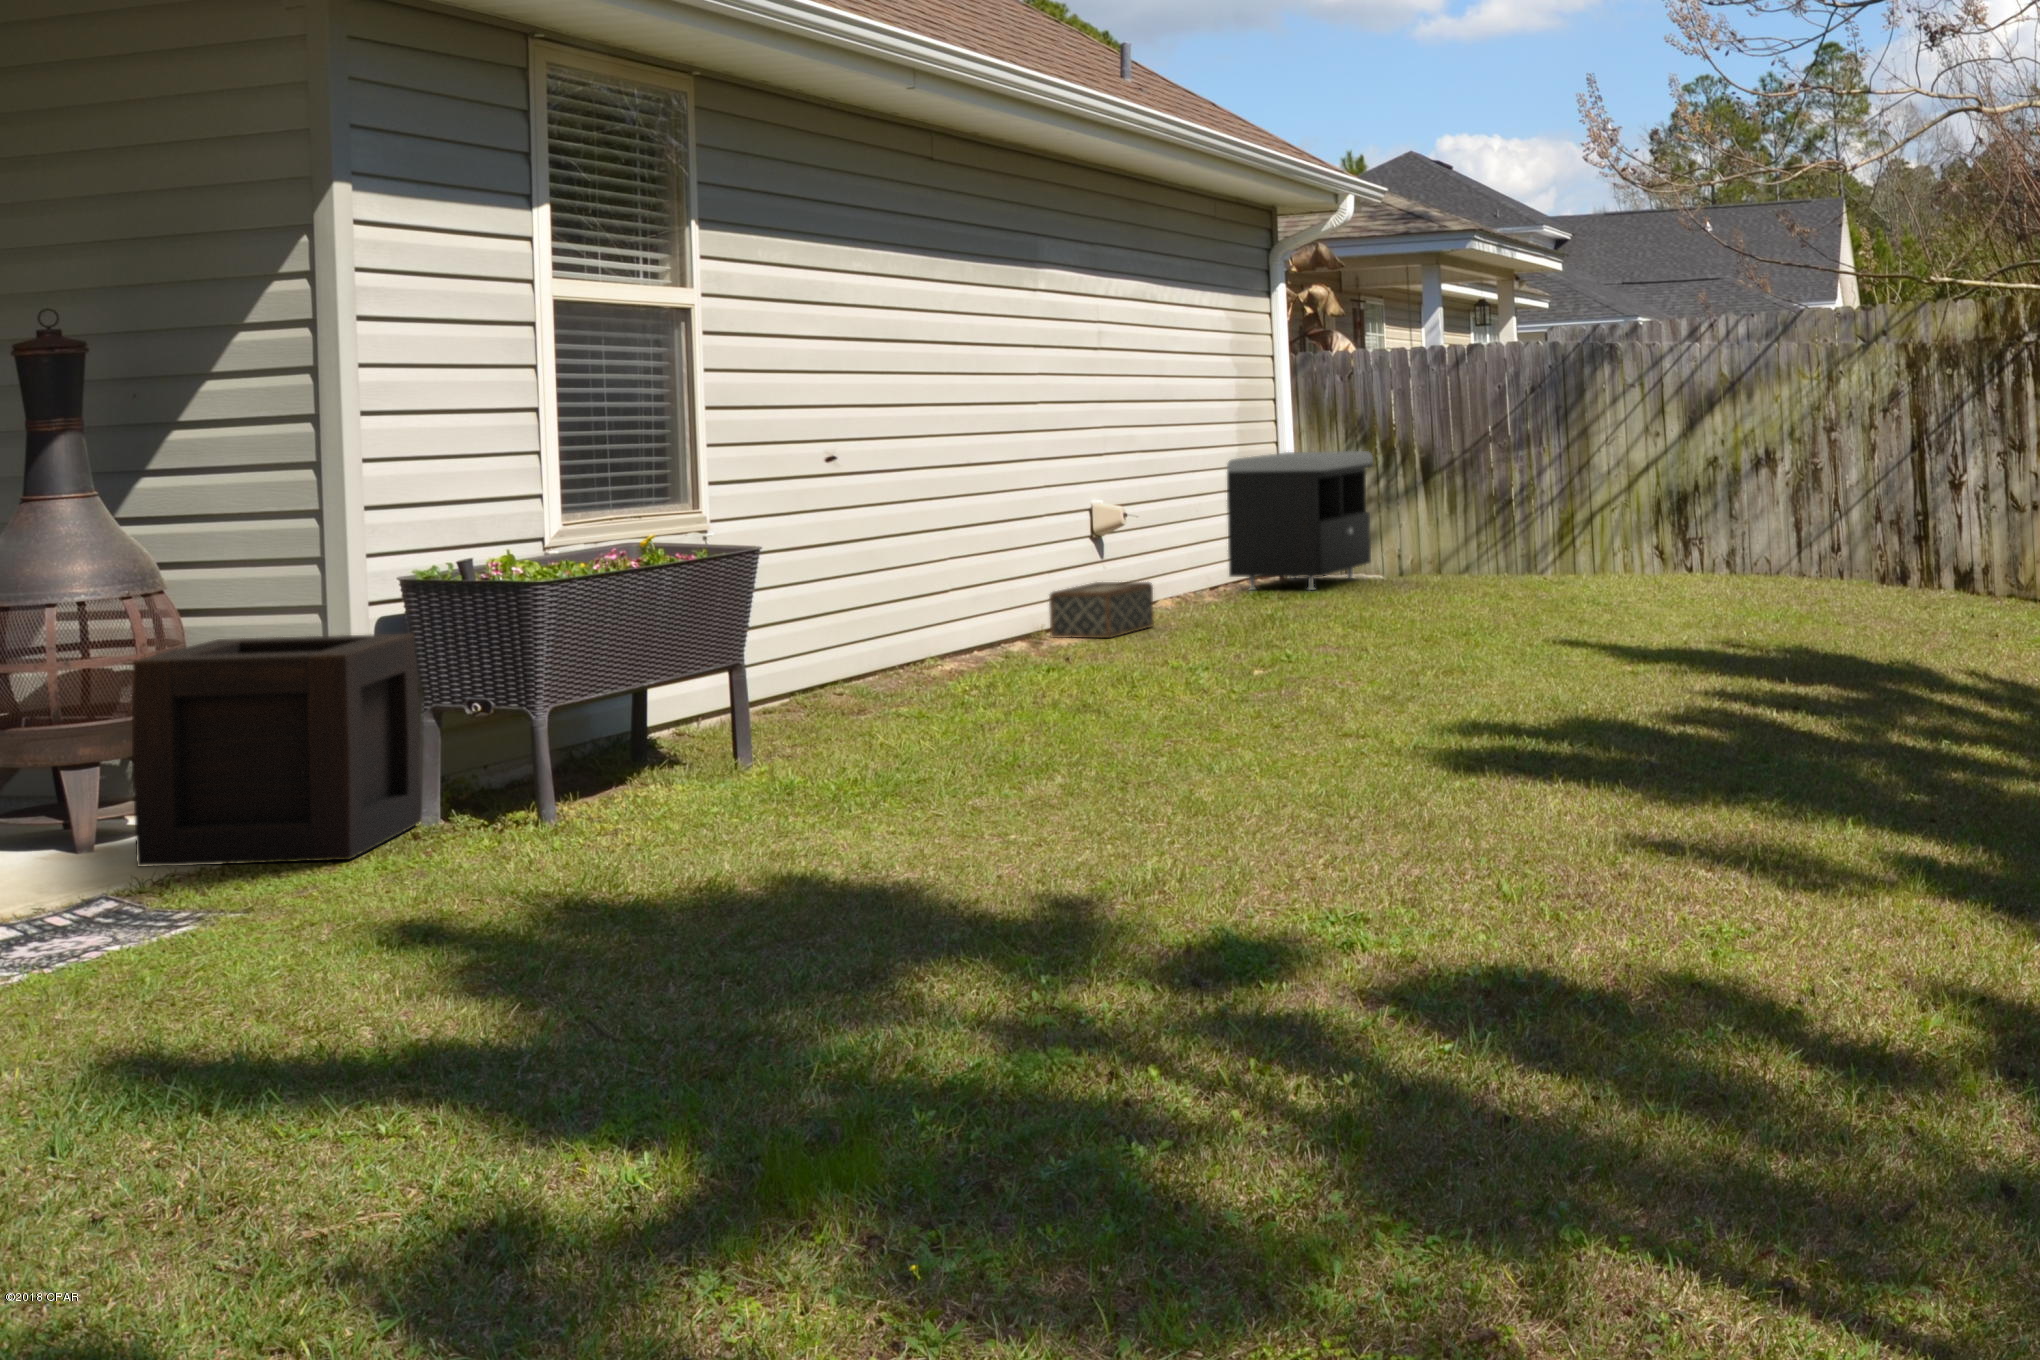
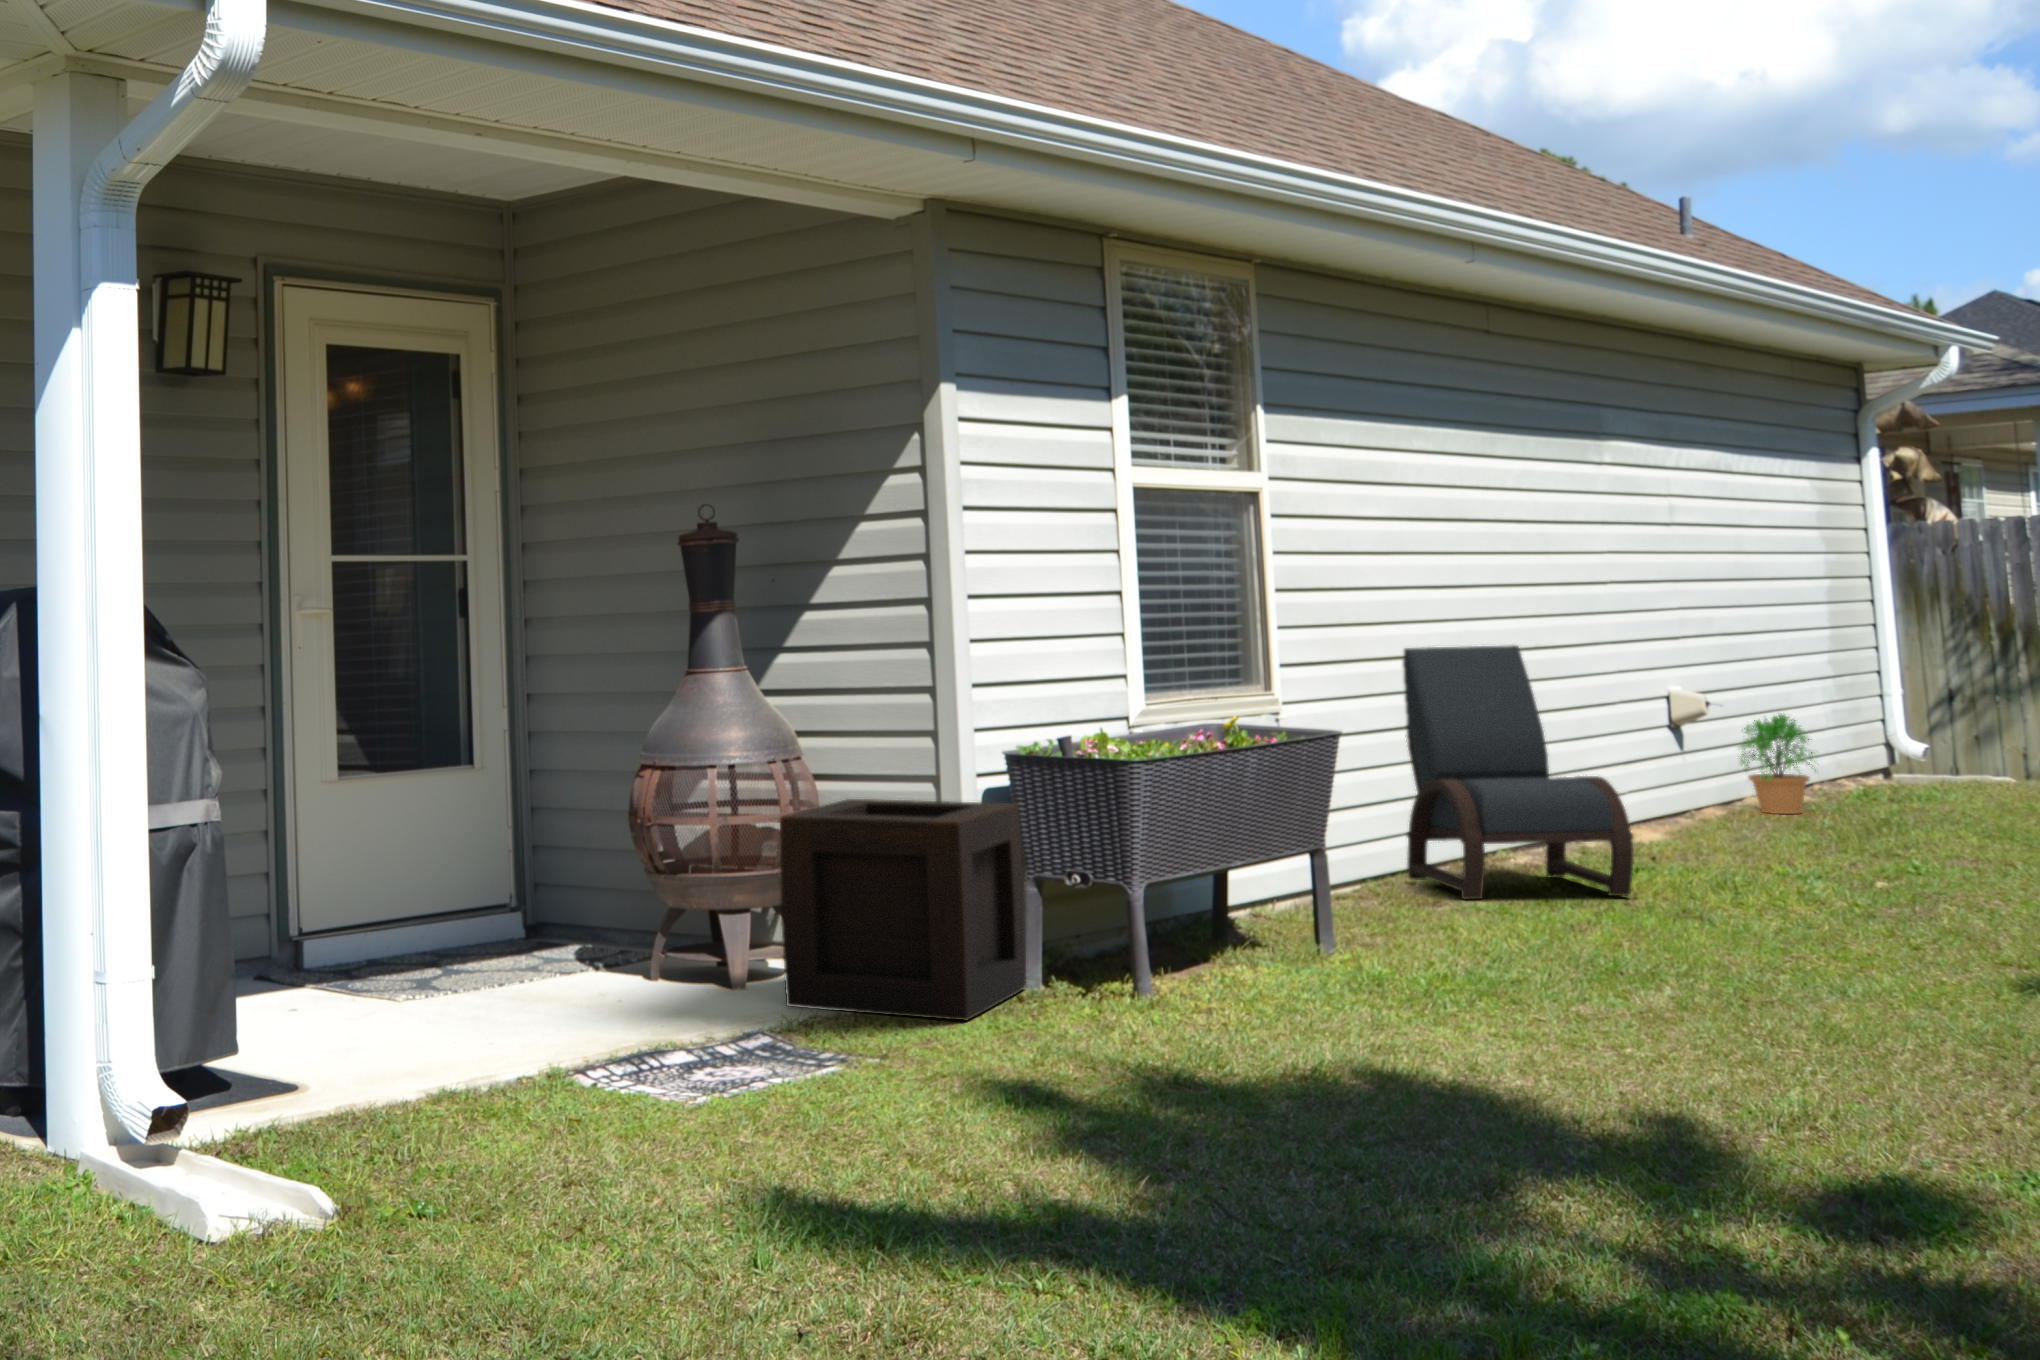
storage bench: present [1227,451,1373,590] -> none [1814,642,1999,795]
lounge chair: none [826,460,1037,707] -> present [1403,645,1634,899]
potted plant: none [1149,517,1221,613] -> present [1740,714,1816,814]
woven basket: present [1049,582,1154,638] -> none [1627,777,1748,838]

